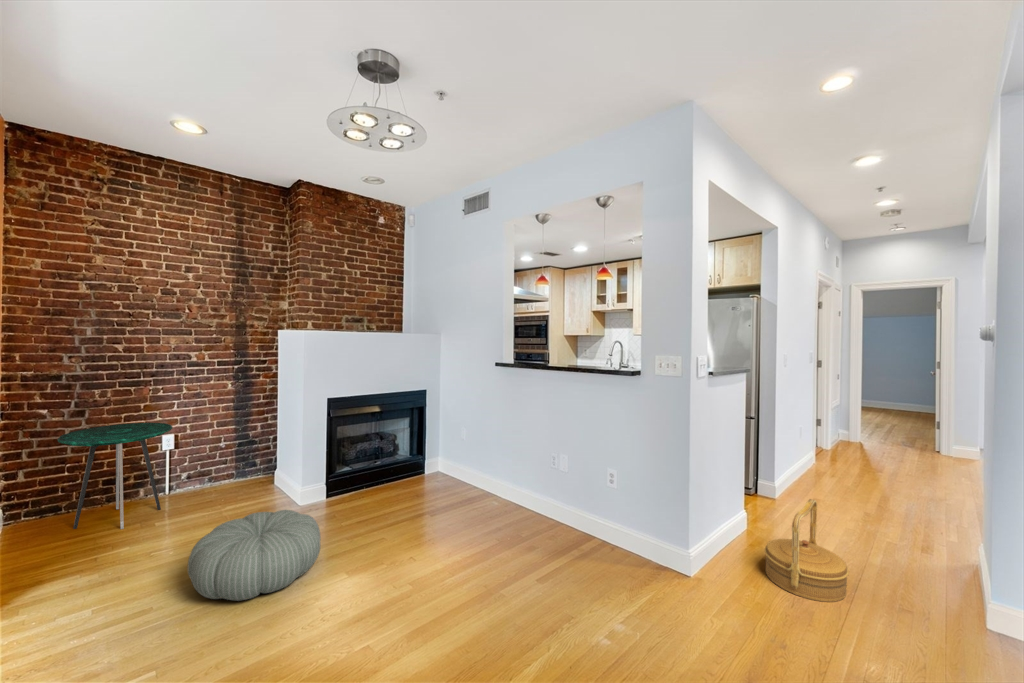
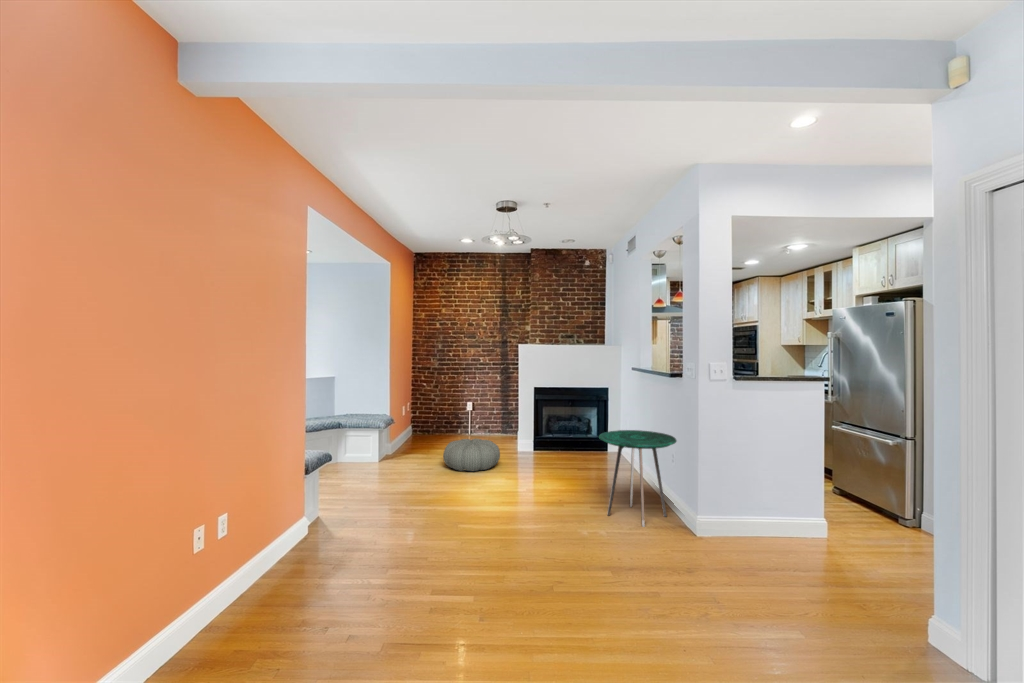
side table: present [58,423,172,529] -> present [599,430,676,527]
woven basket: present [764,499,849,602] -> none [725,488,792,563]

